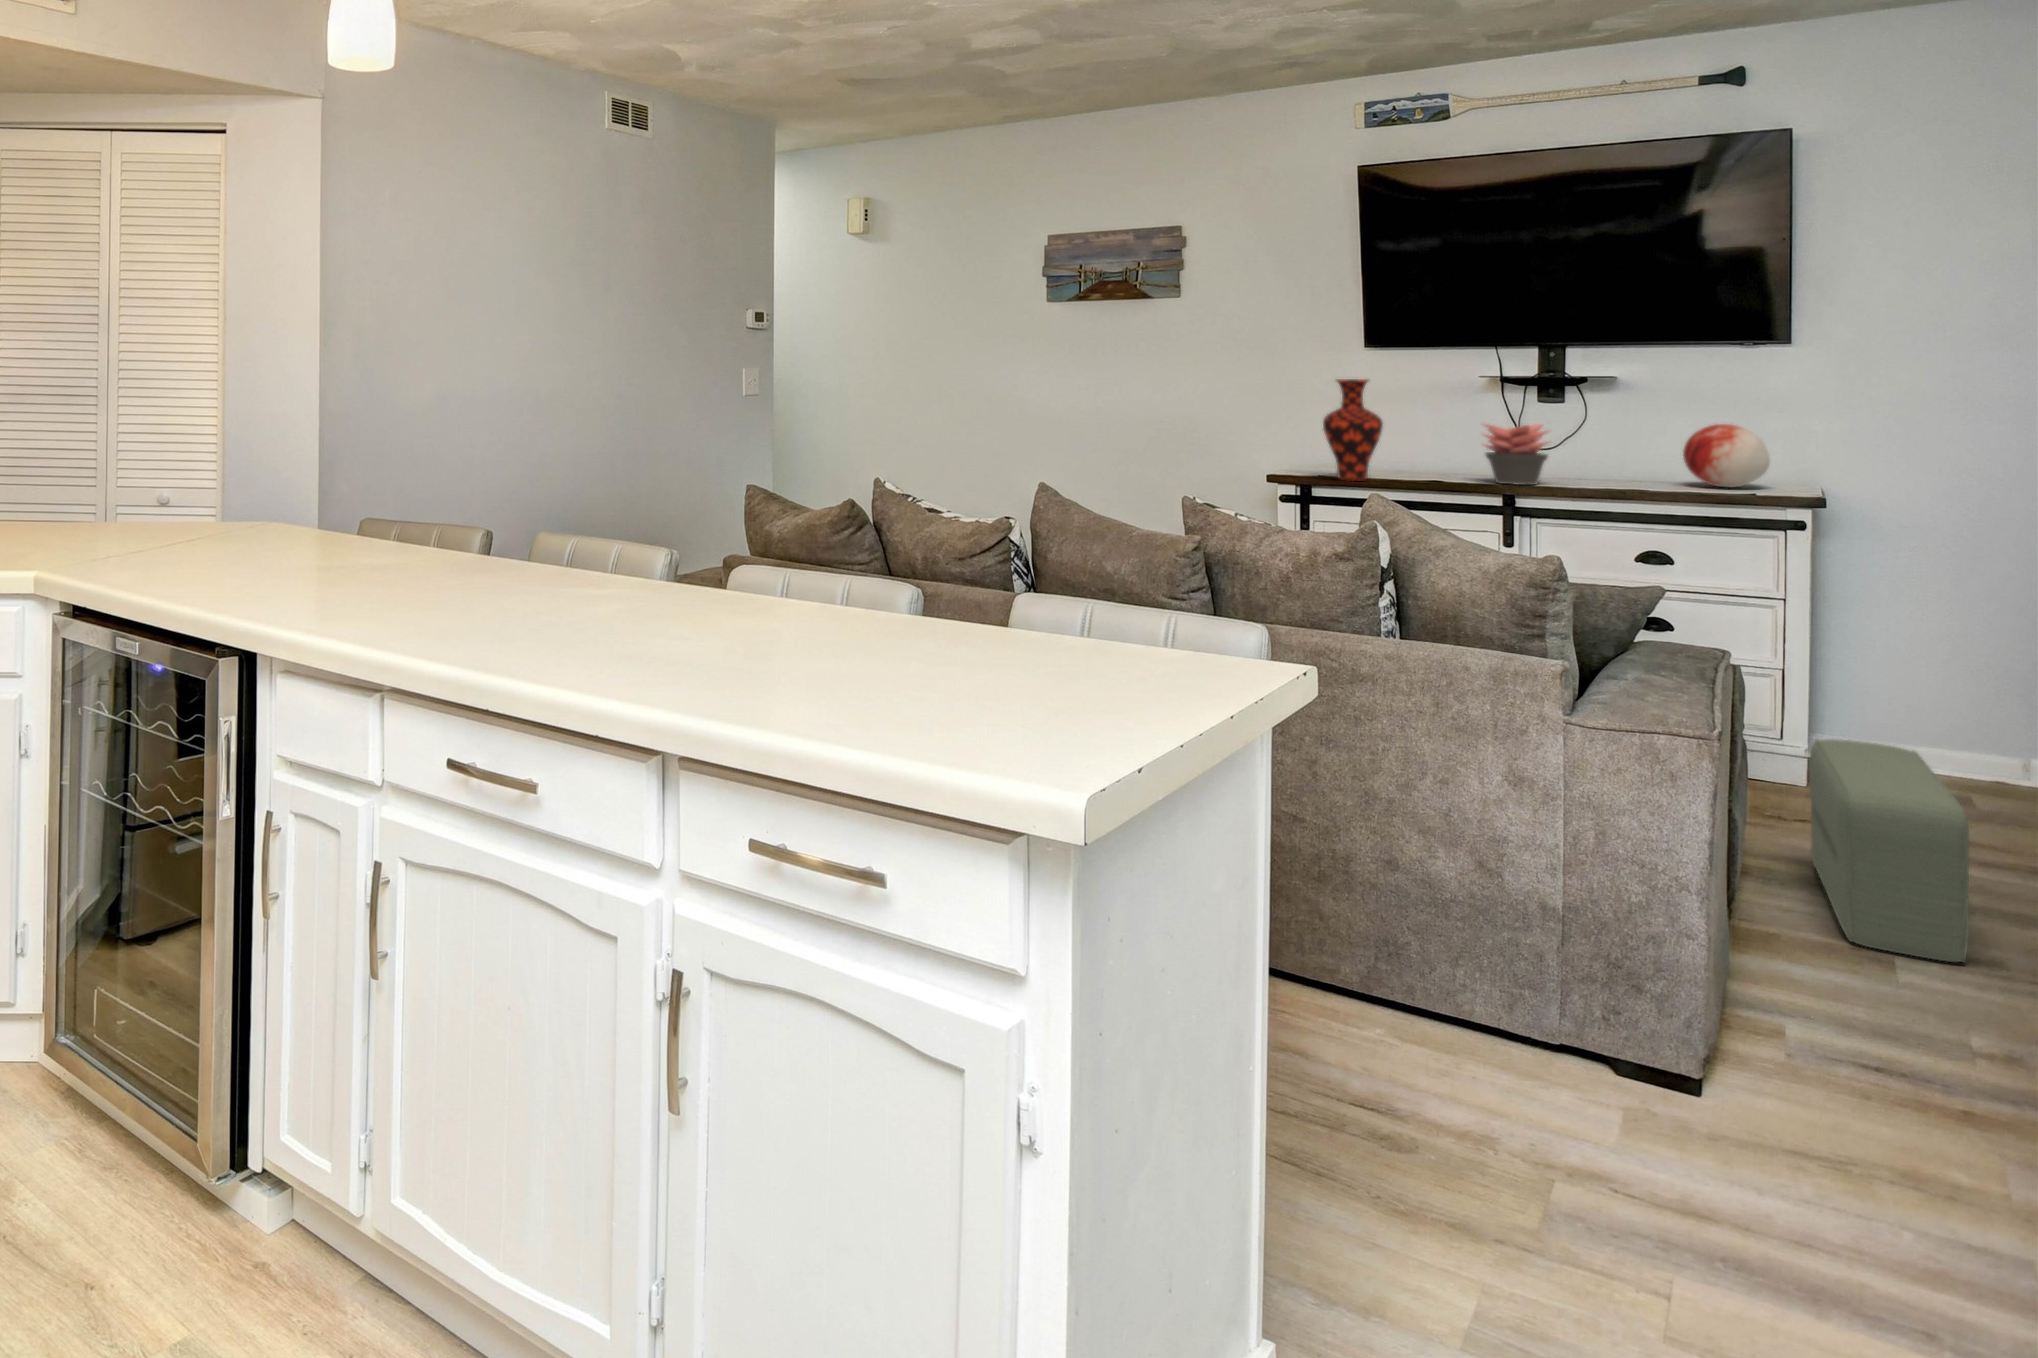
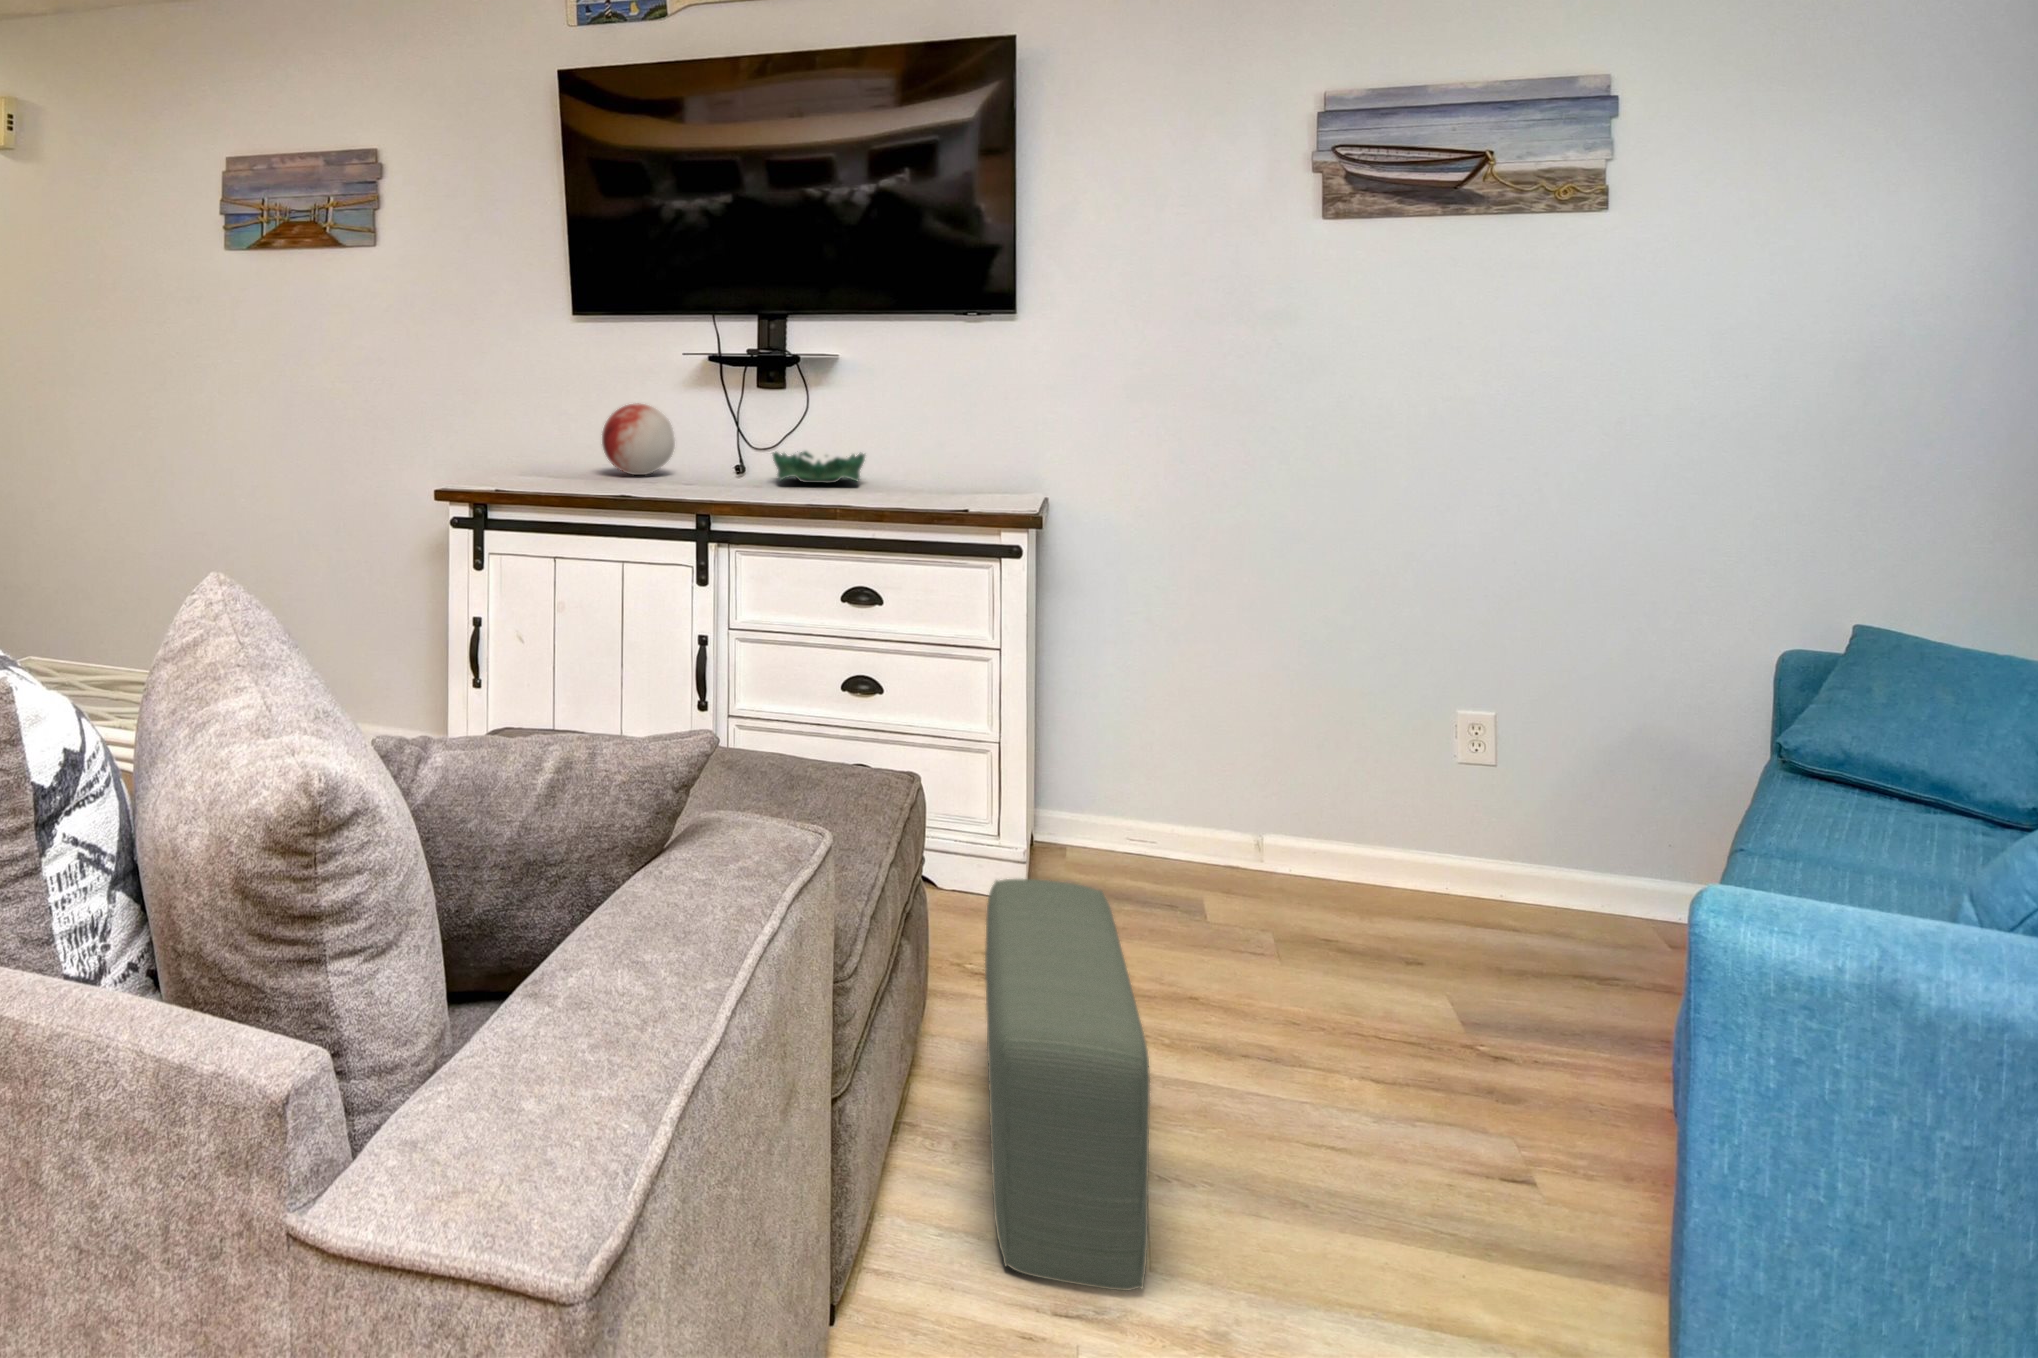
vase: present [1323,379,1383,481] -> none [499,358,569,498]
succulent plant: present [1482,424,1548,485] -> none [682,416,757,499]
decorative orb: present [1683,424,1770,487] -> present [602,403,675,475]
decorative bowl: none [1553,450,1645,477] -> present [773,451,865,483]

